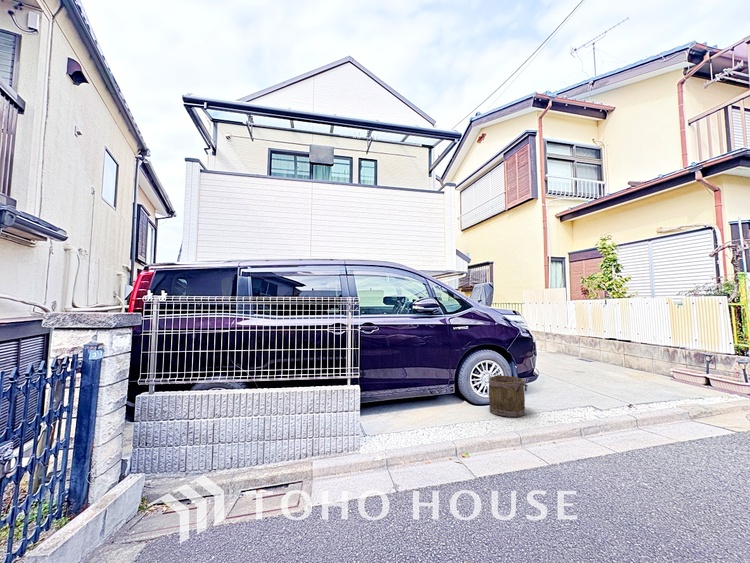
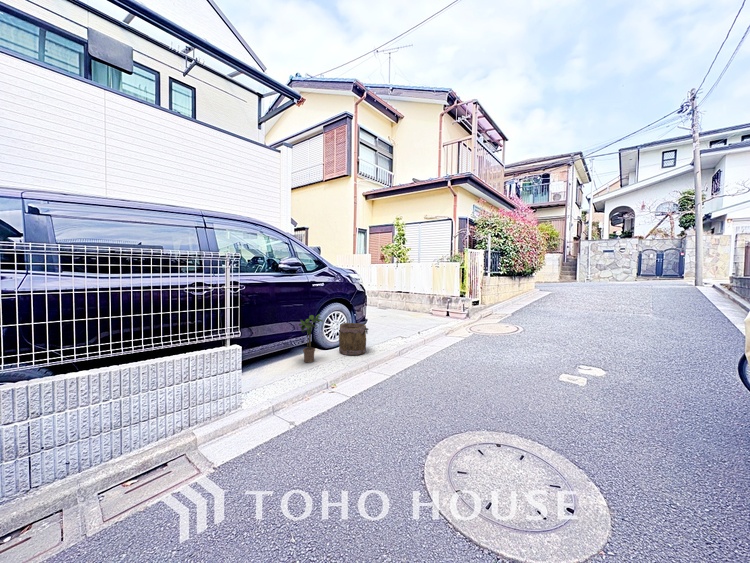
potted plant: none [434,361,464,417] -> present [299,314,323,363]

